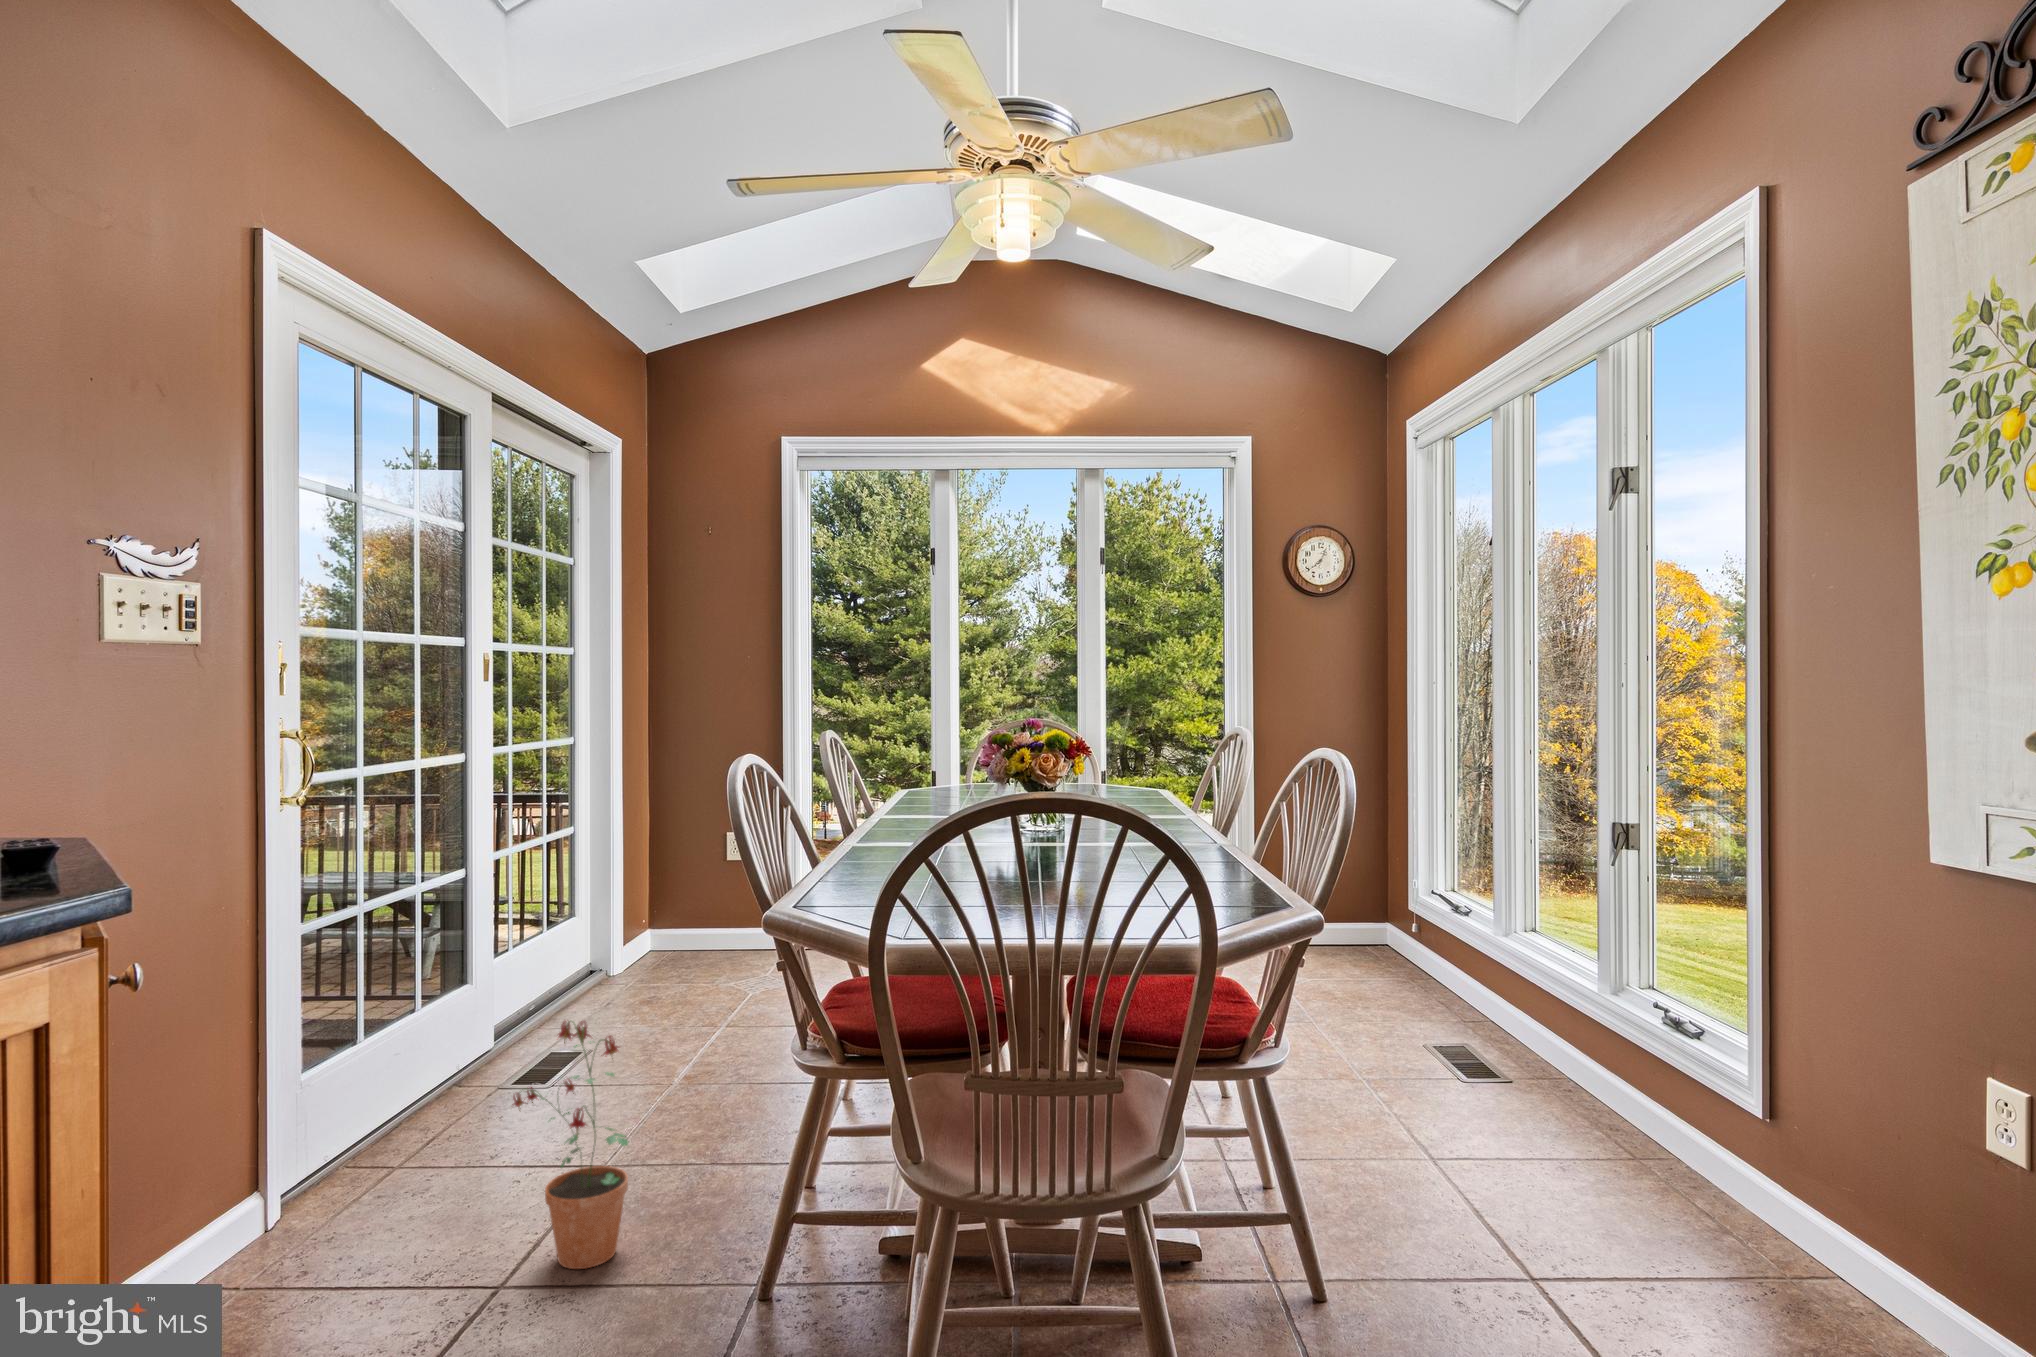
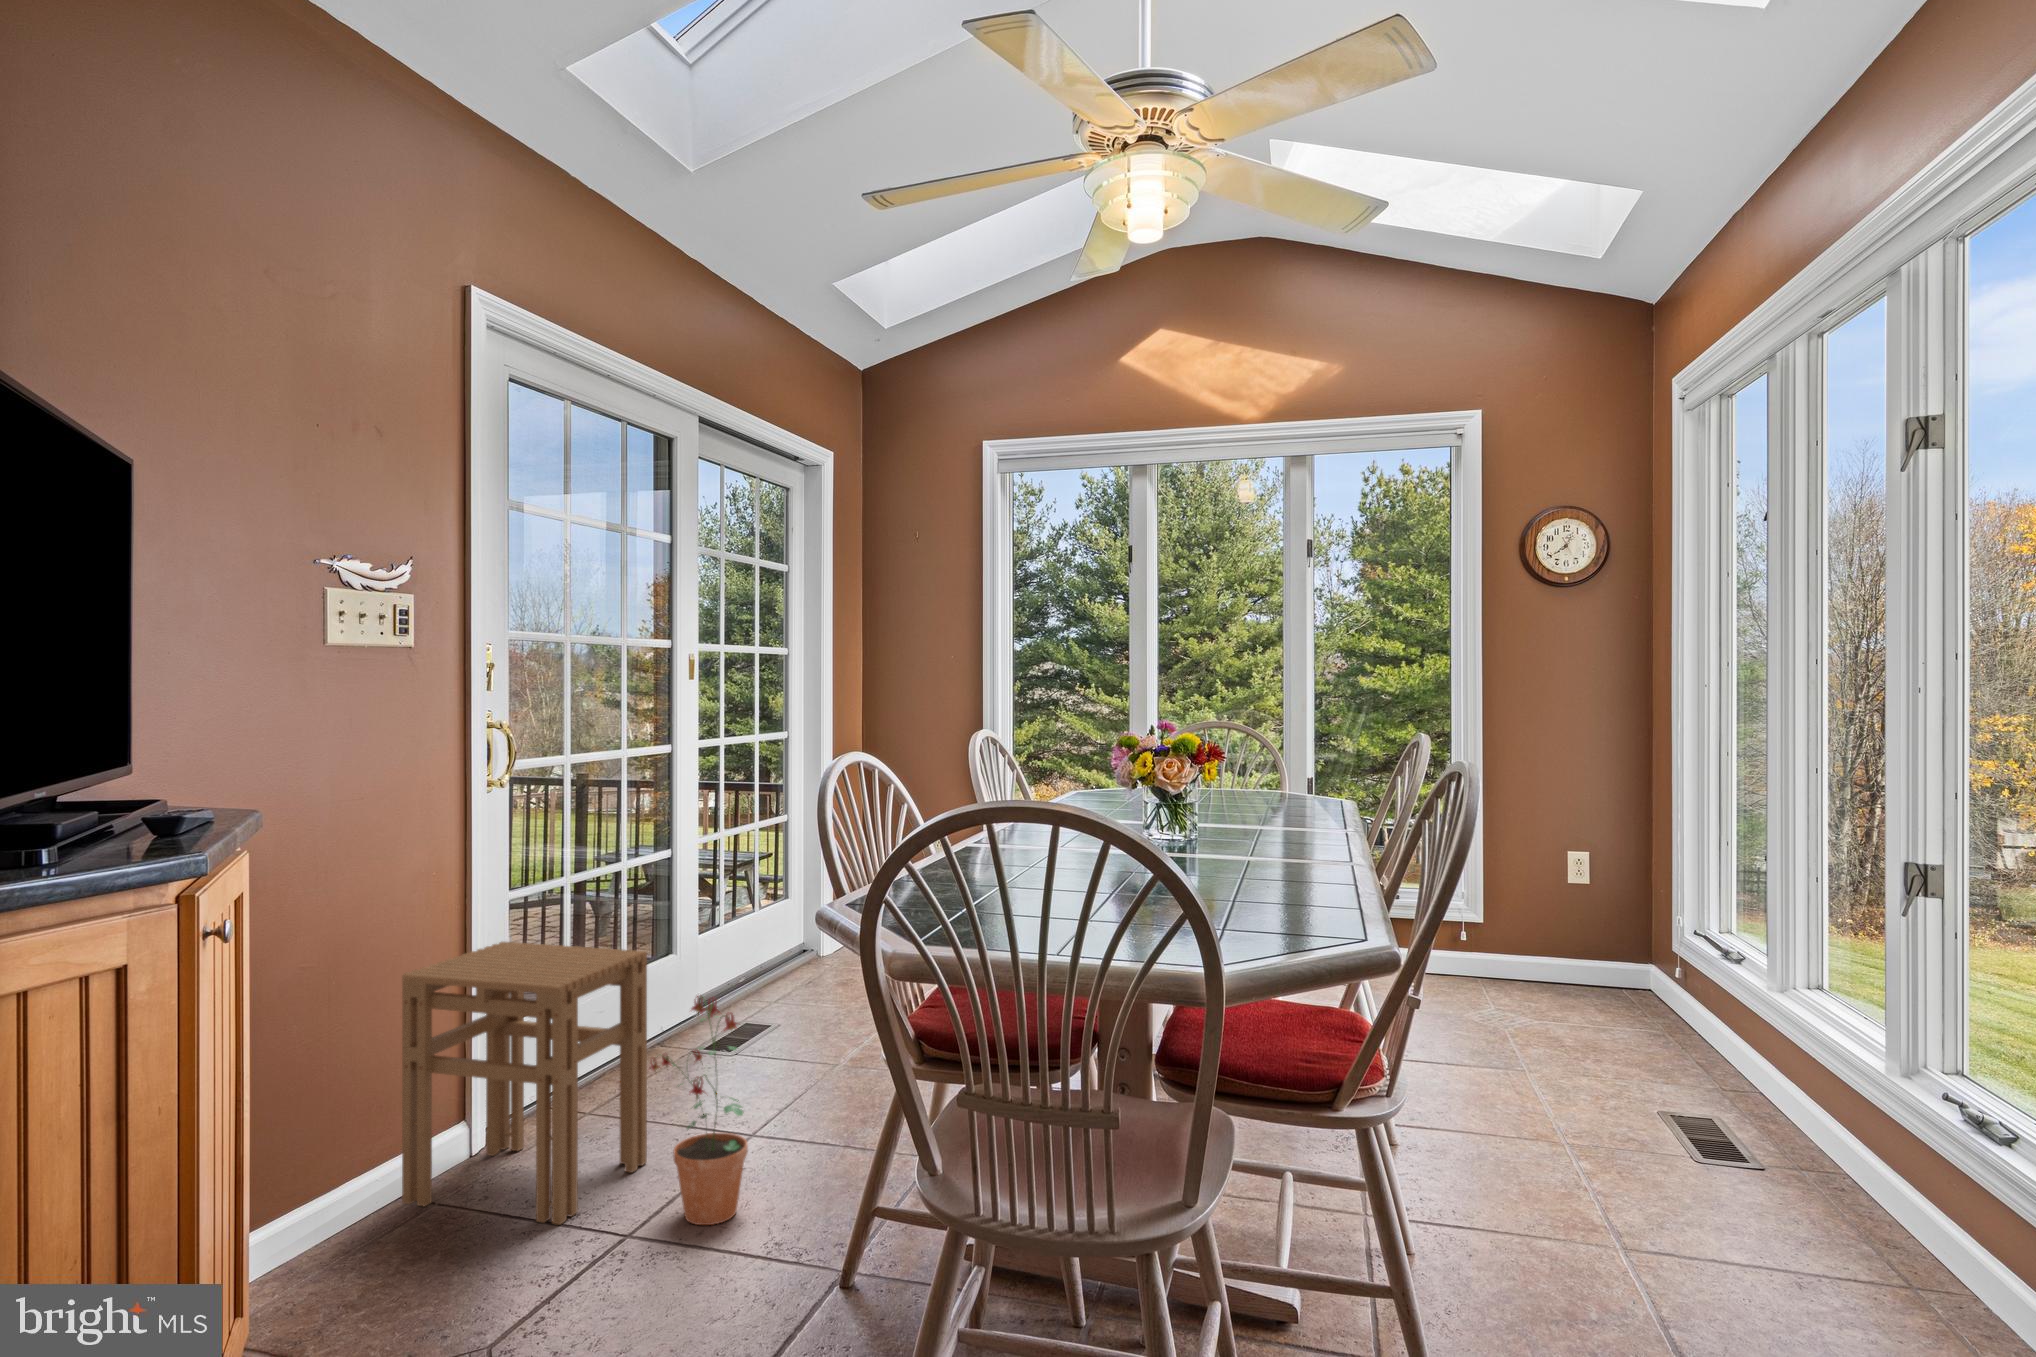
stool: none [197,977,491,1293] -> present [402,942,647,1225]

